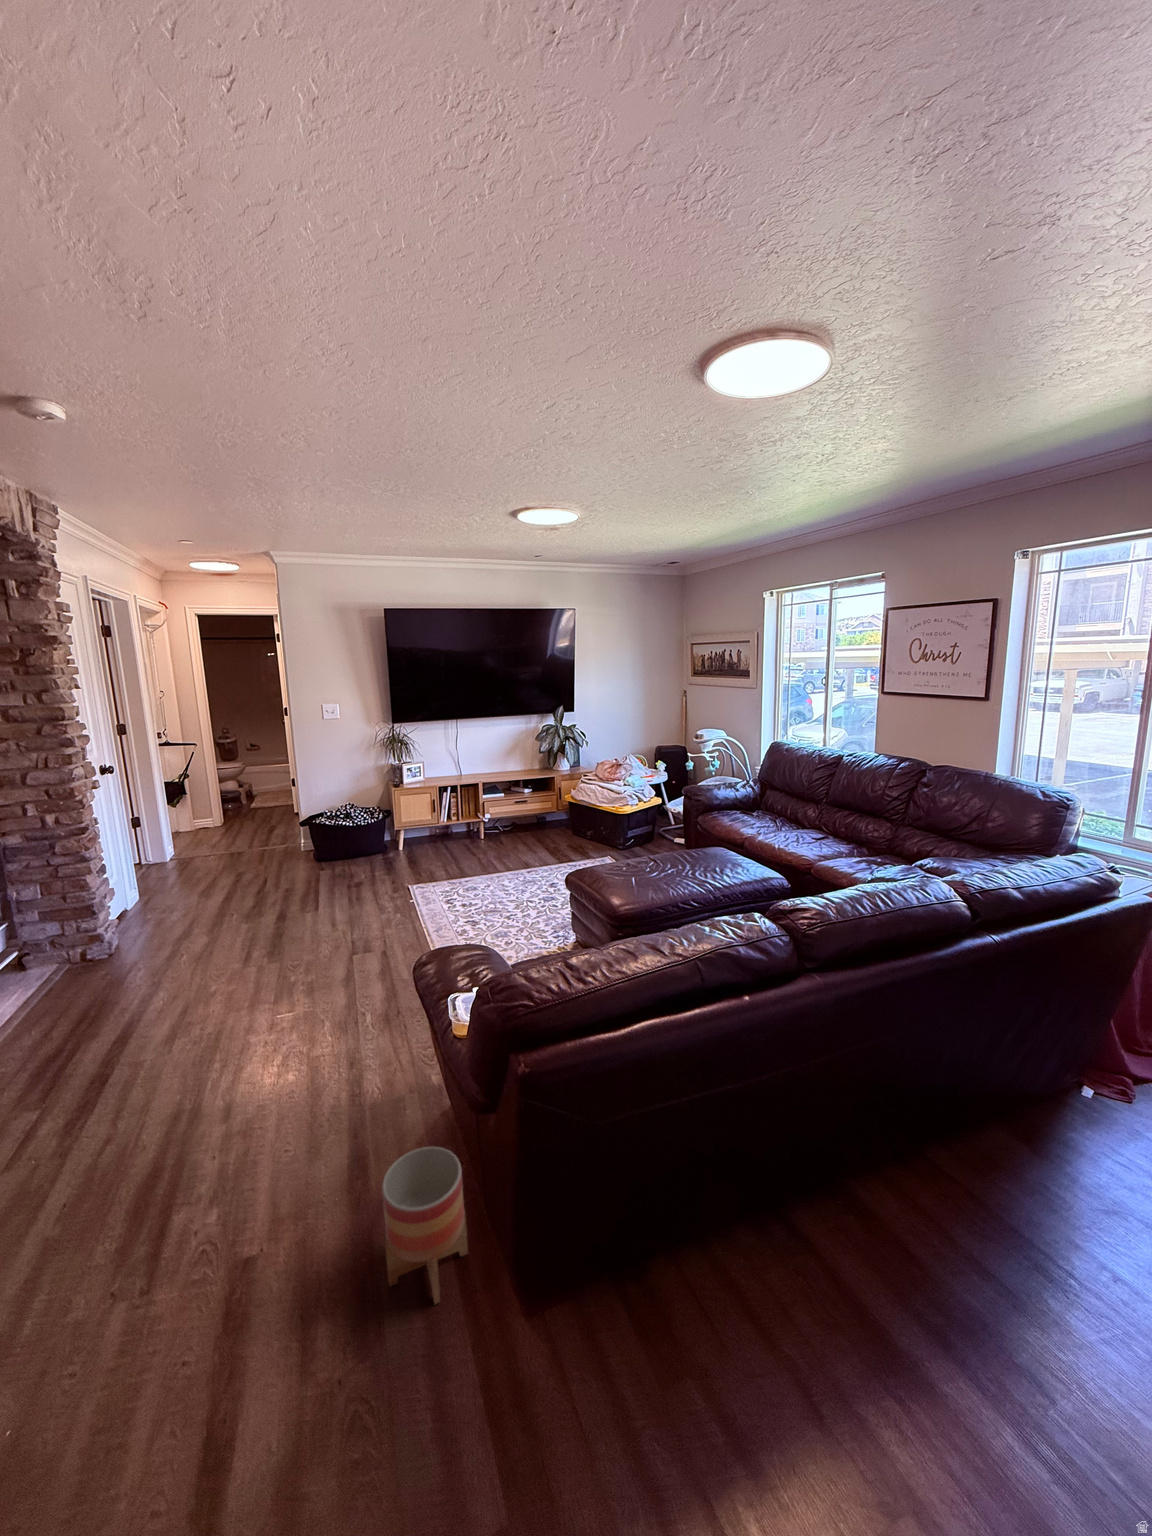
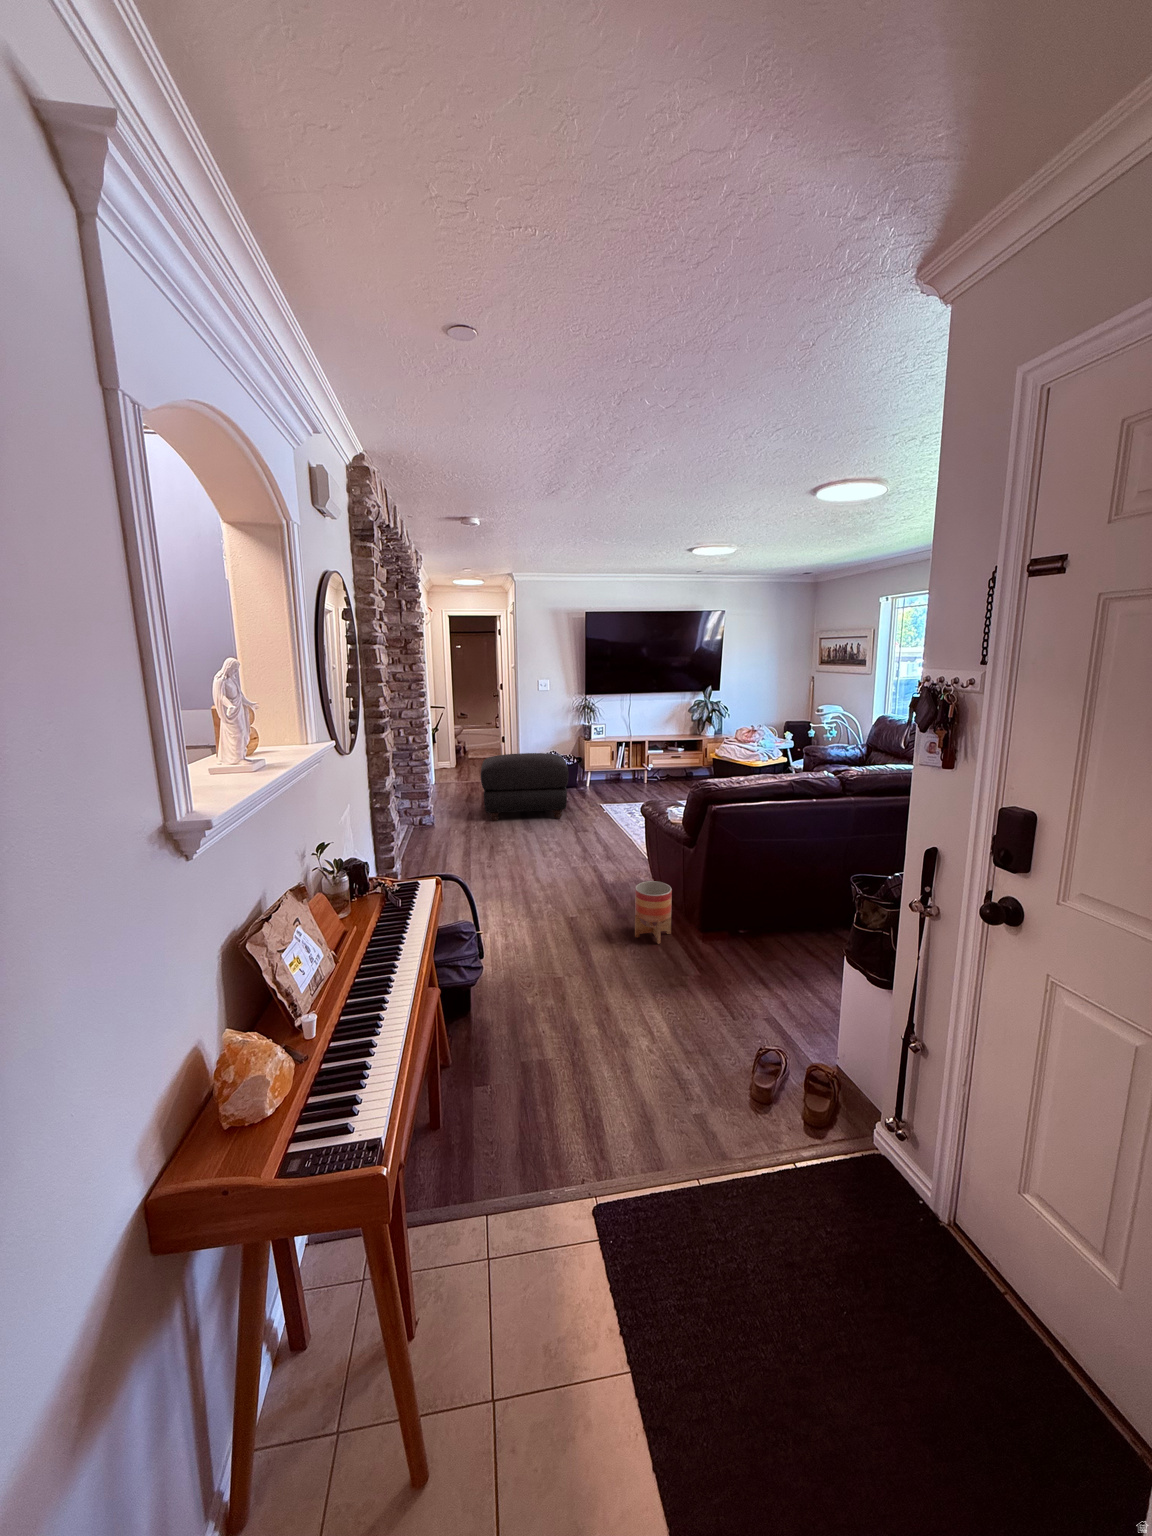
ottoman: none [190,820,347,941] -> present [481,753,569,822]

